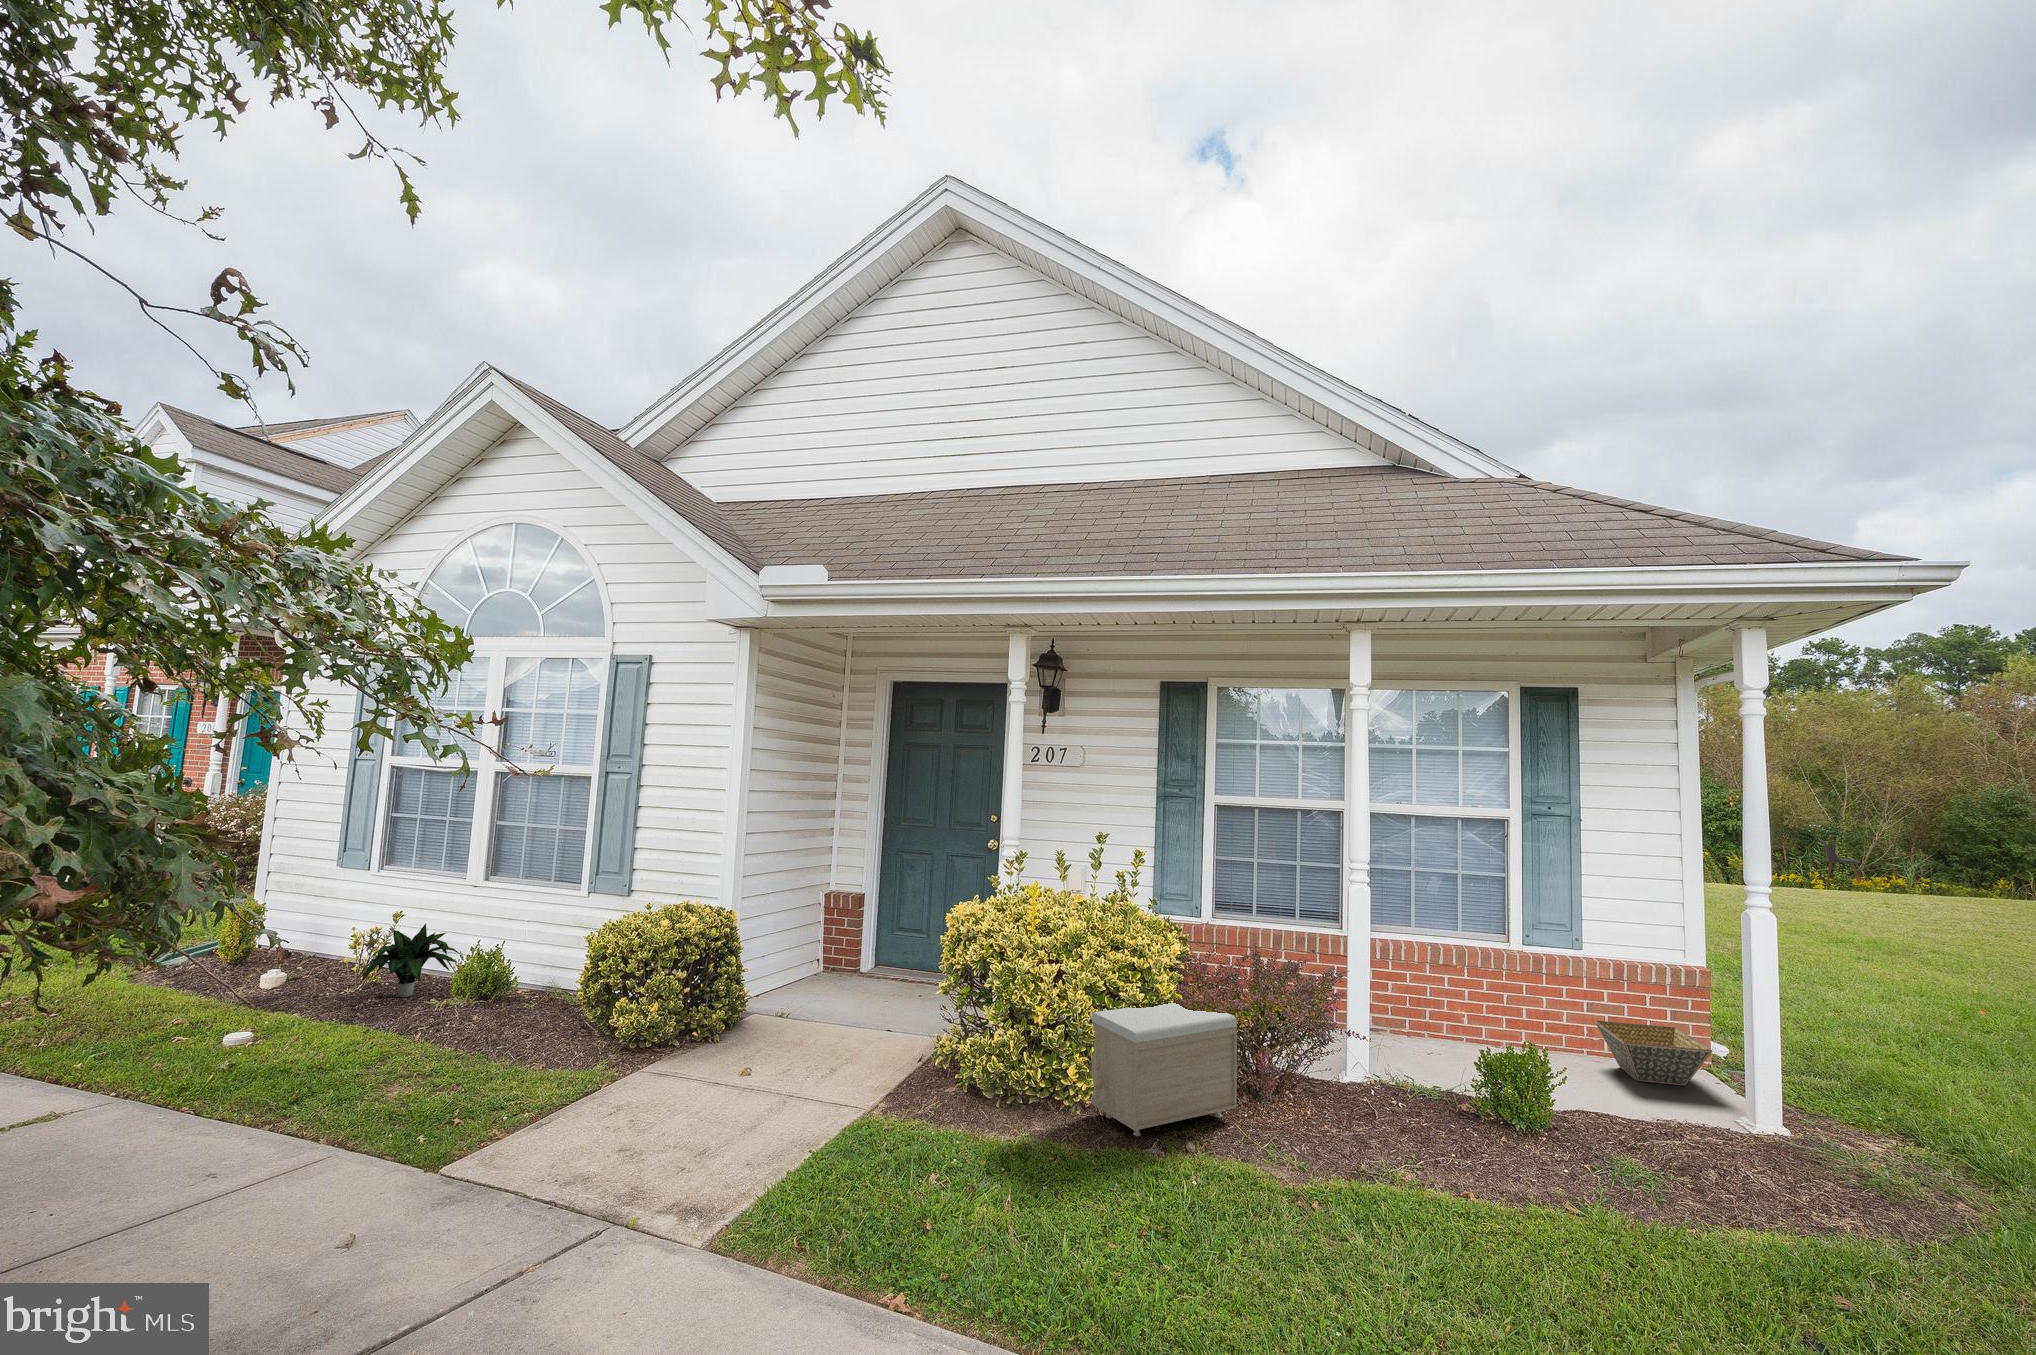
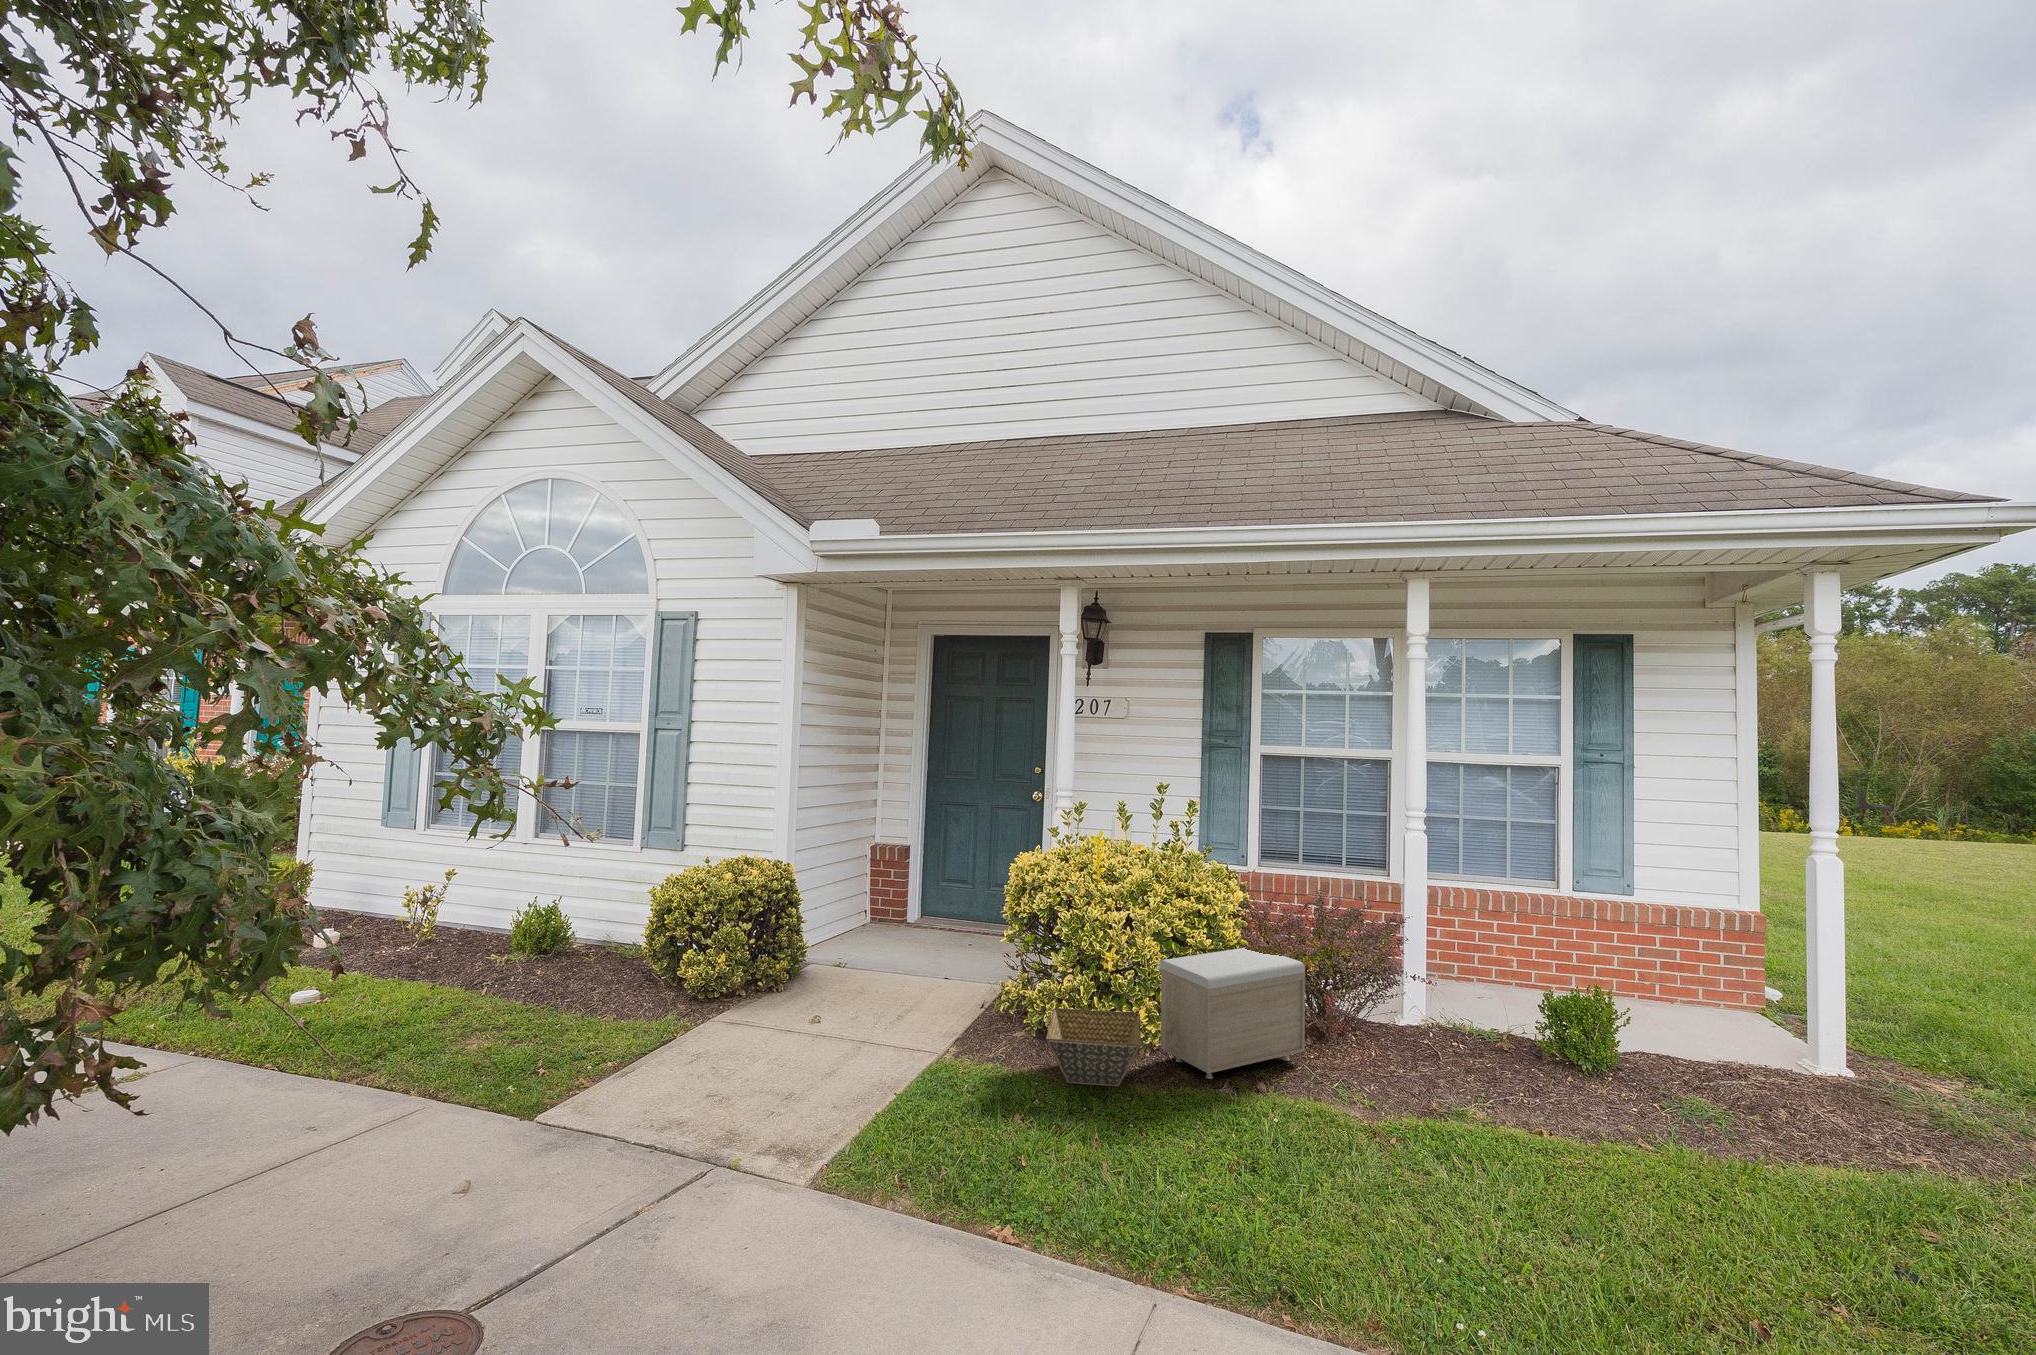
potted plant: present [361,924,460,997] -> none [417,879,516,952]
basket: present [1595,1021,1712,1086] -> present [1046,1008,1141,1087]

